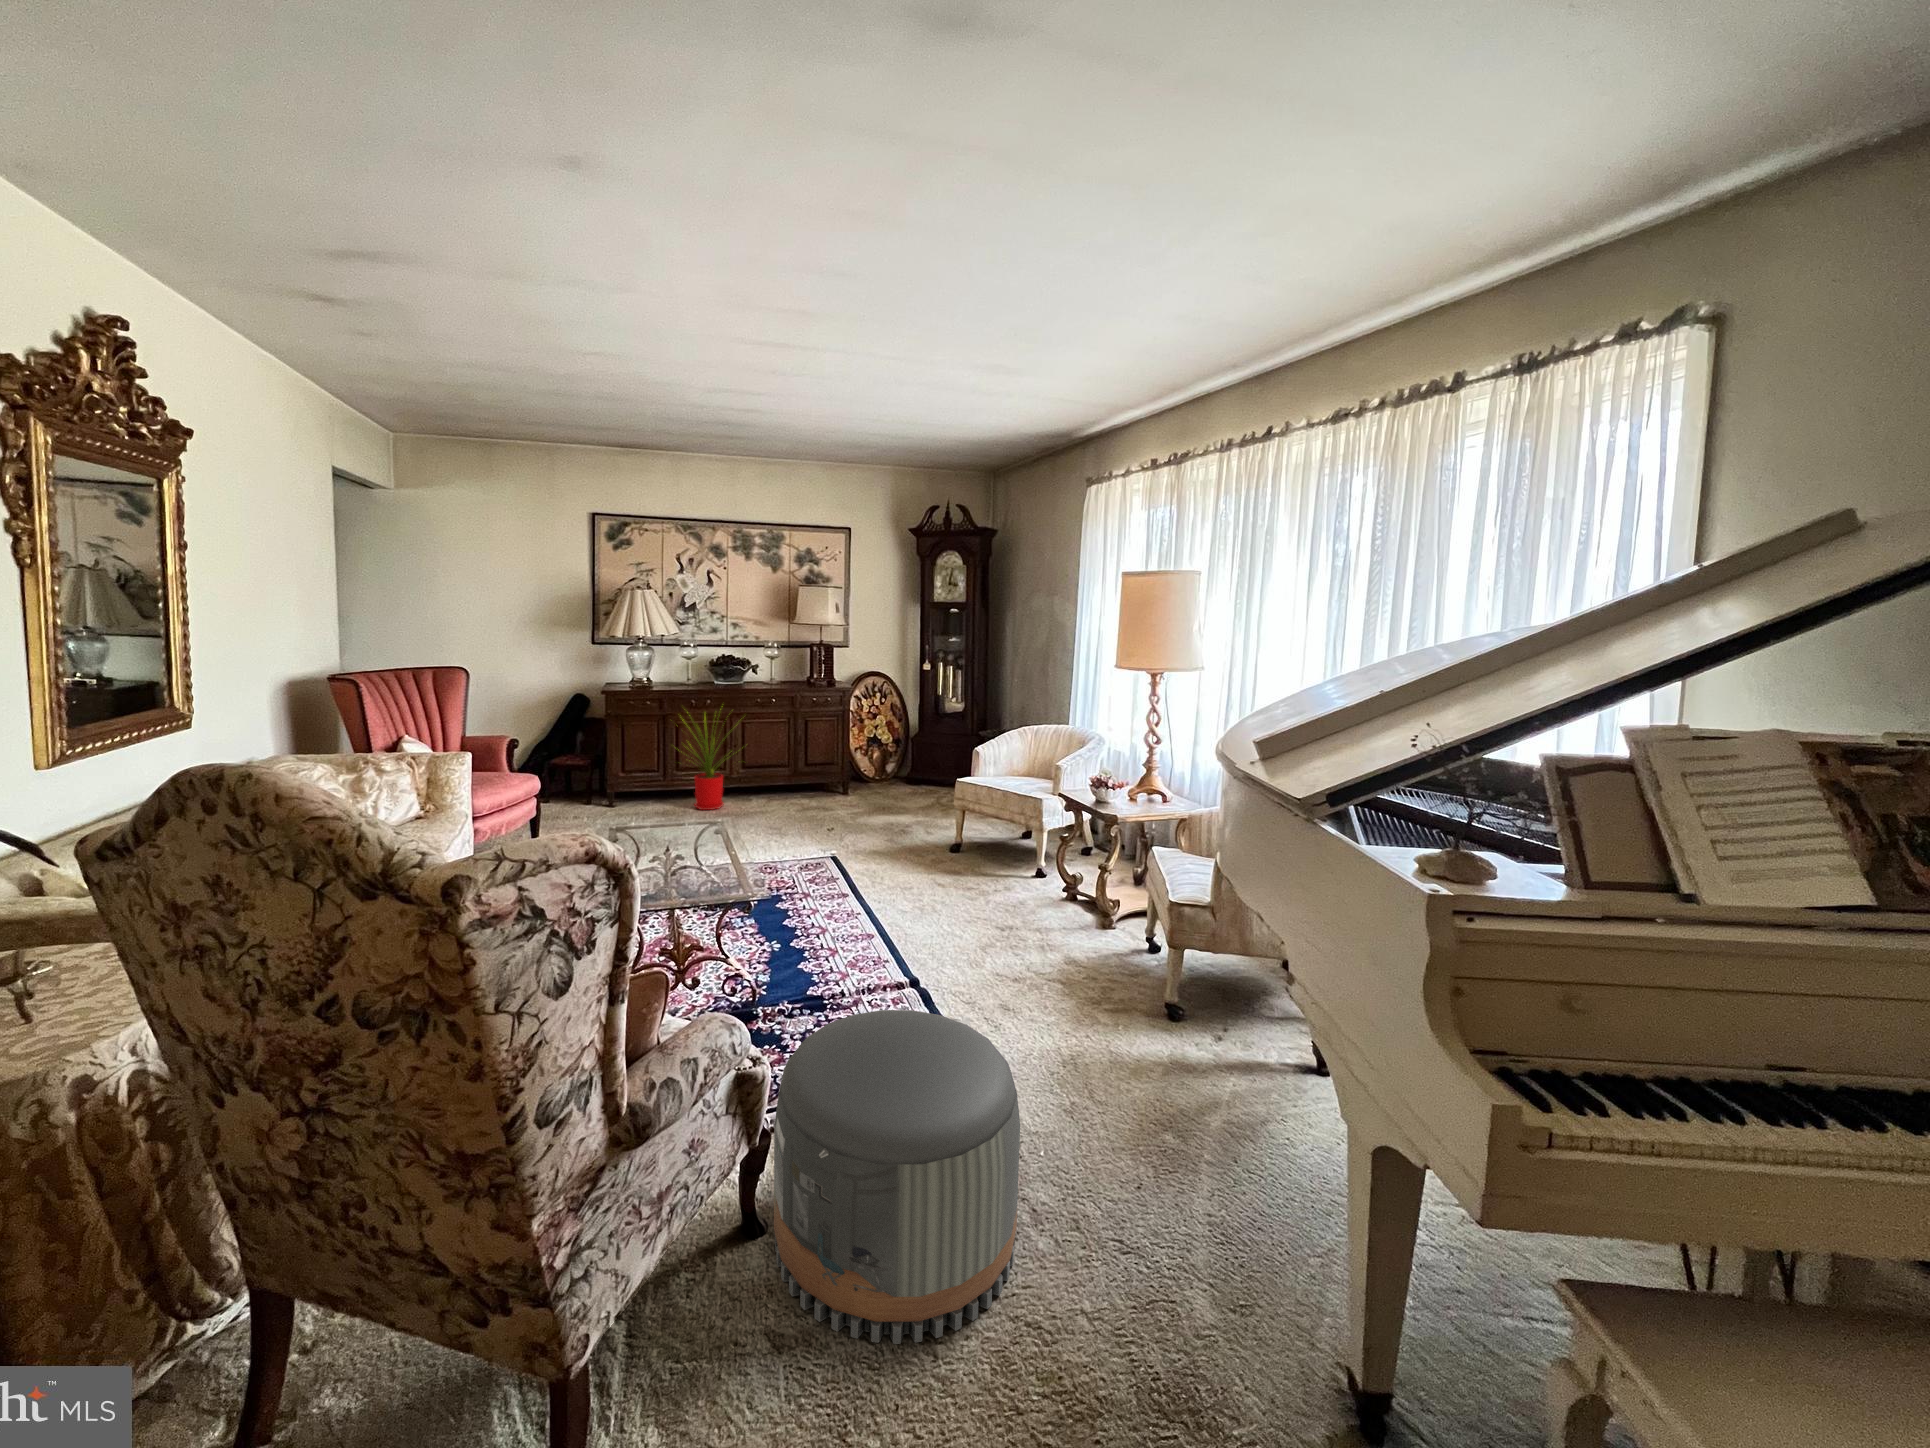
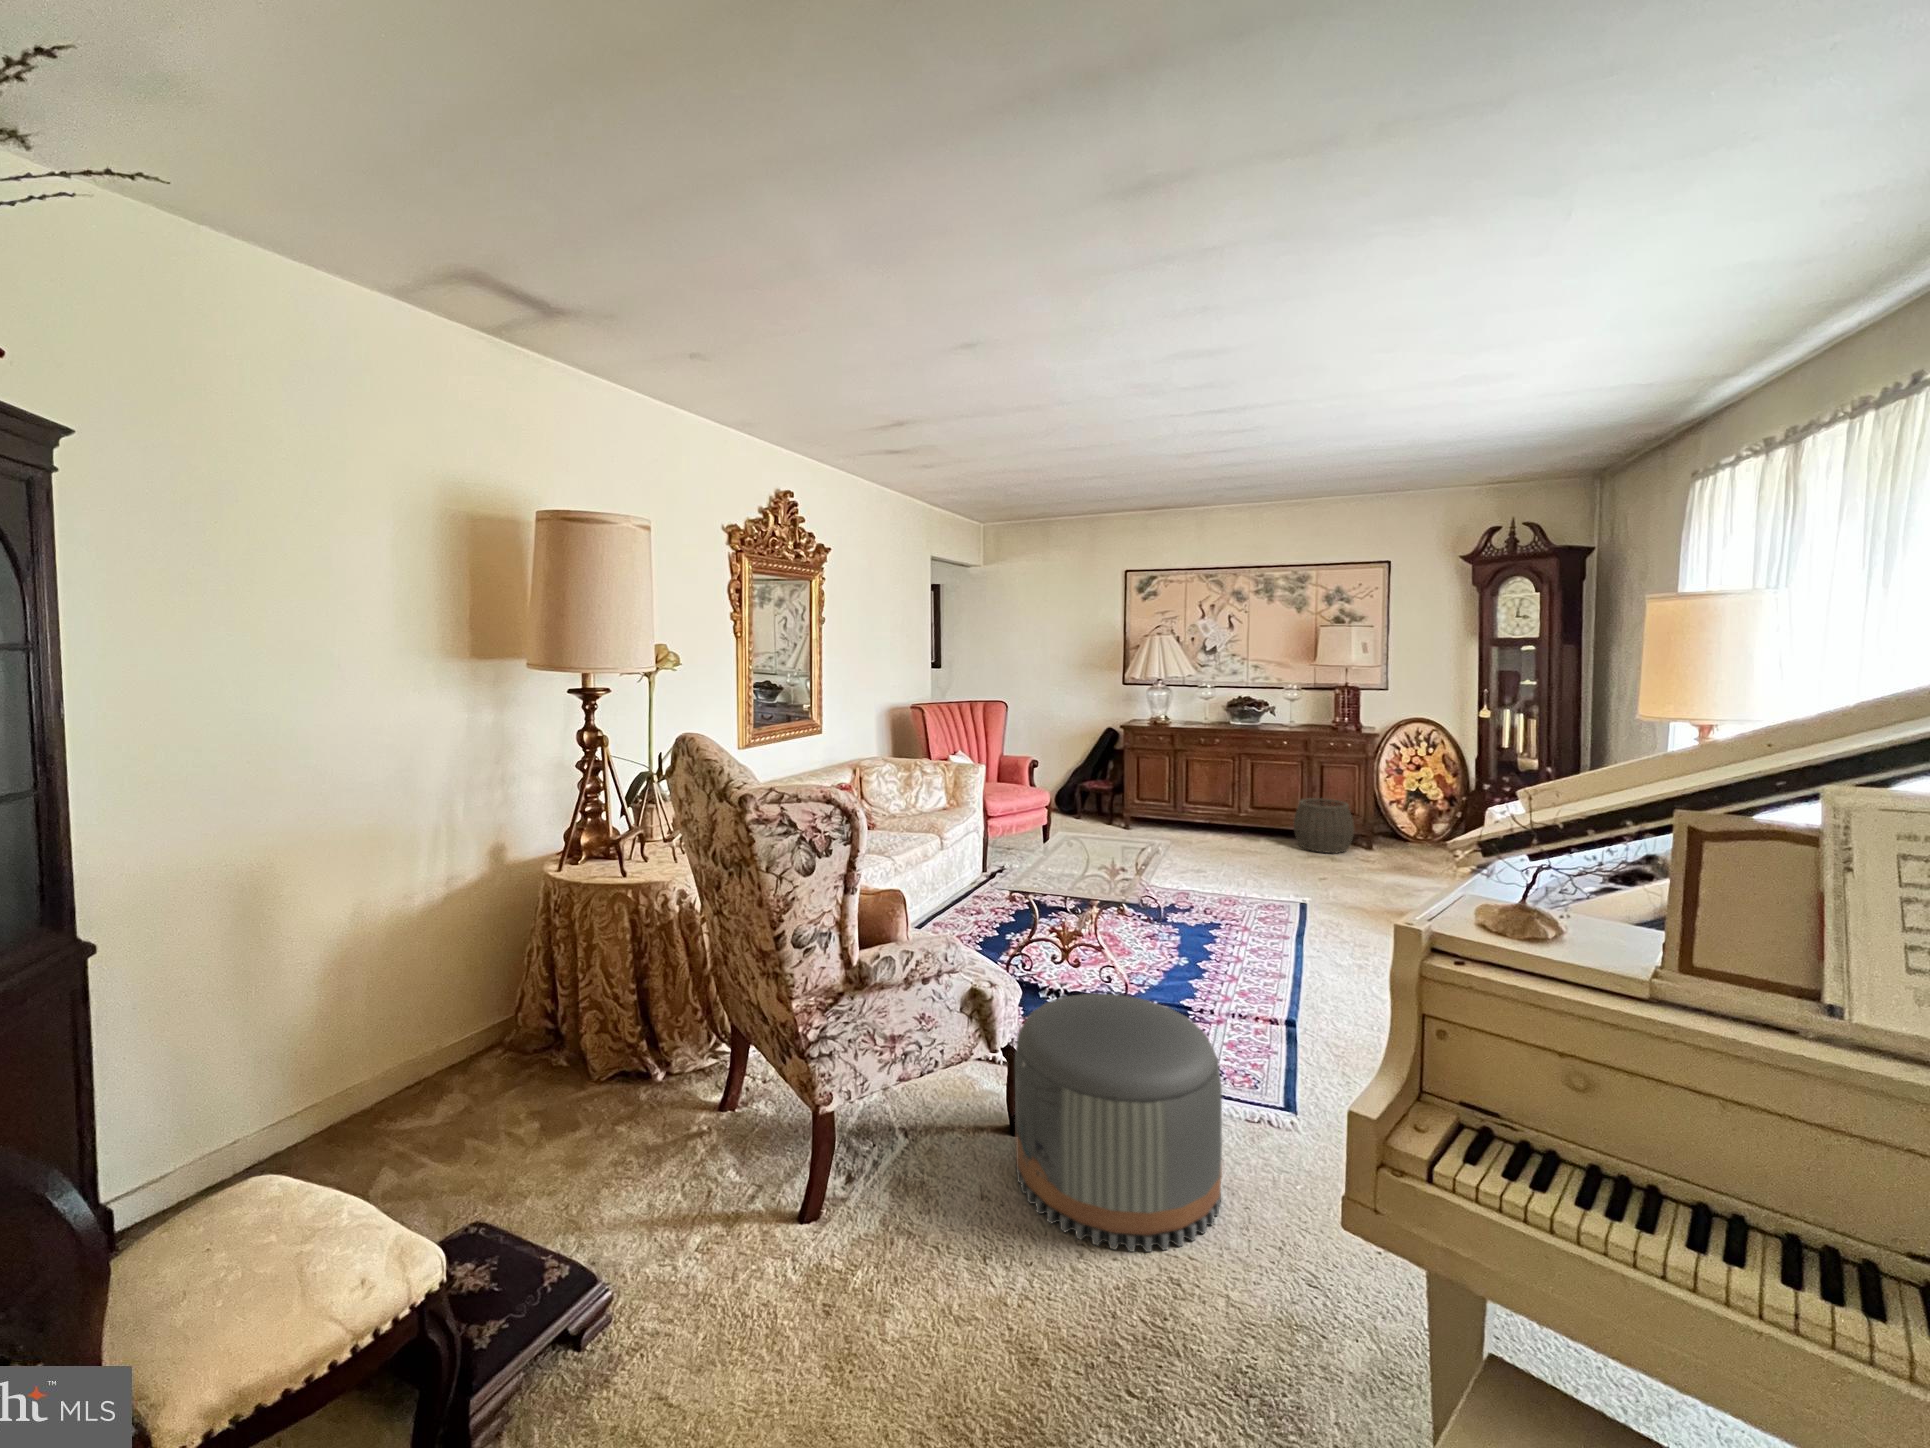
house plant: present [686,709,732,810] -> none [1170,741,1250,844]
woven basket: none [786,751,838,803] -> present [1294,798,1354,853]

